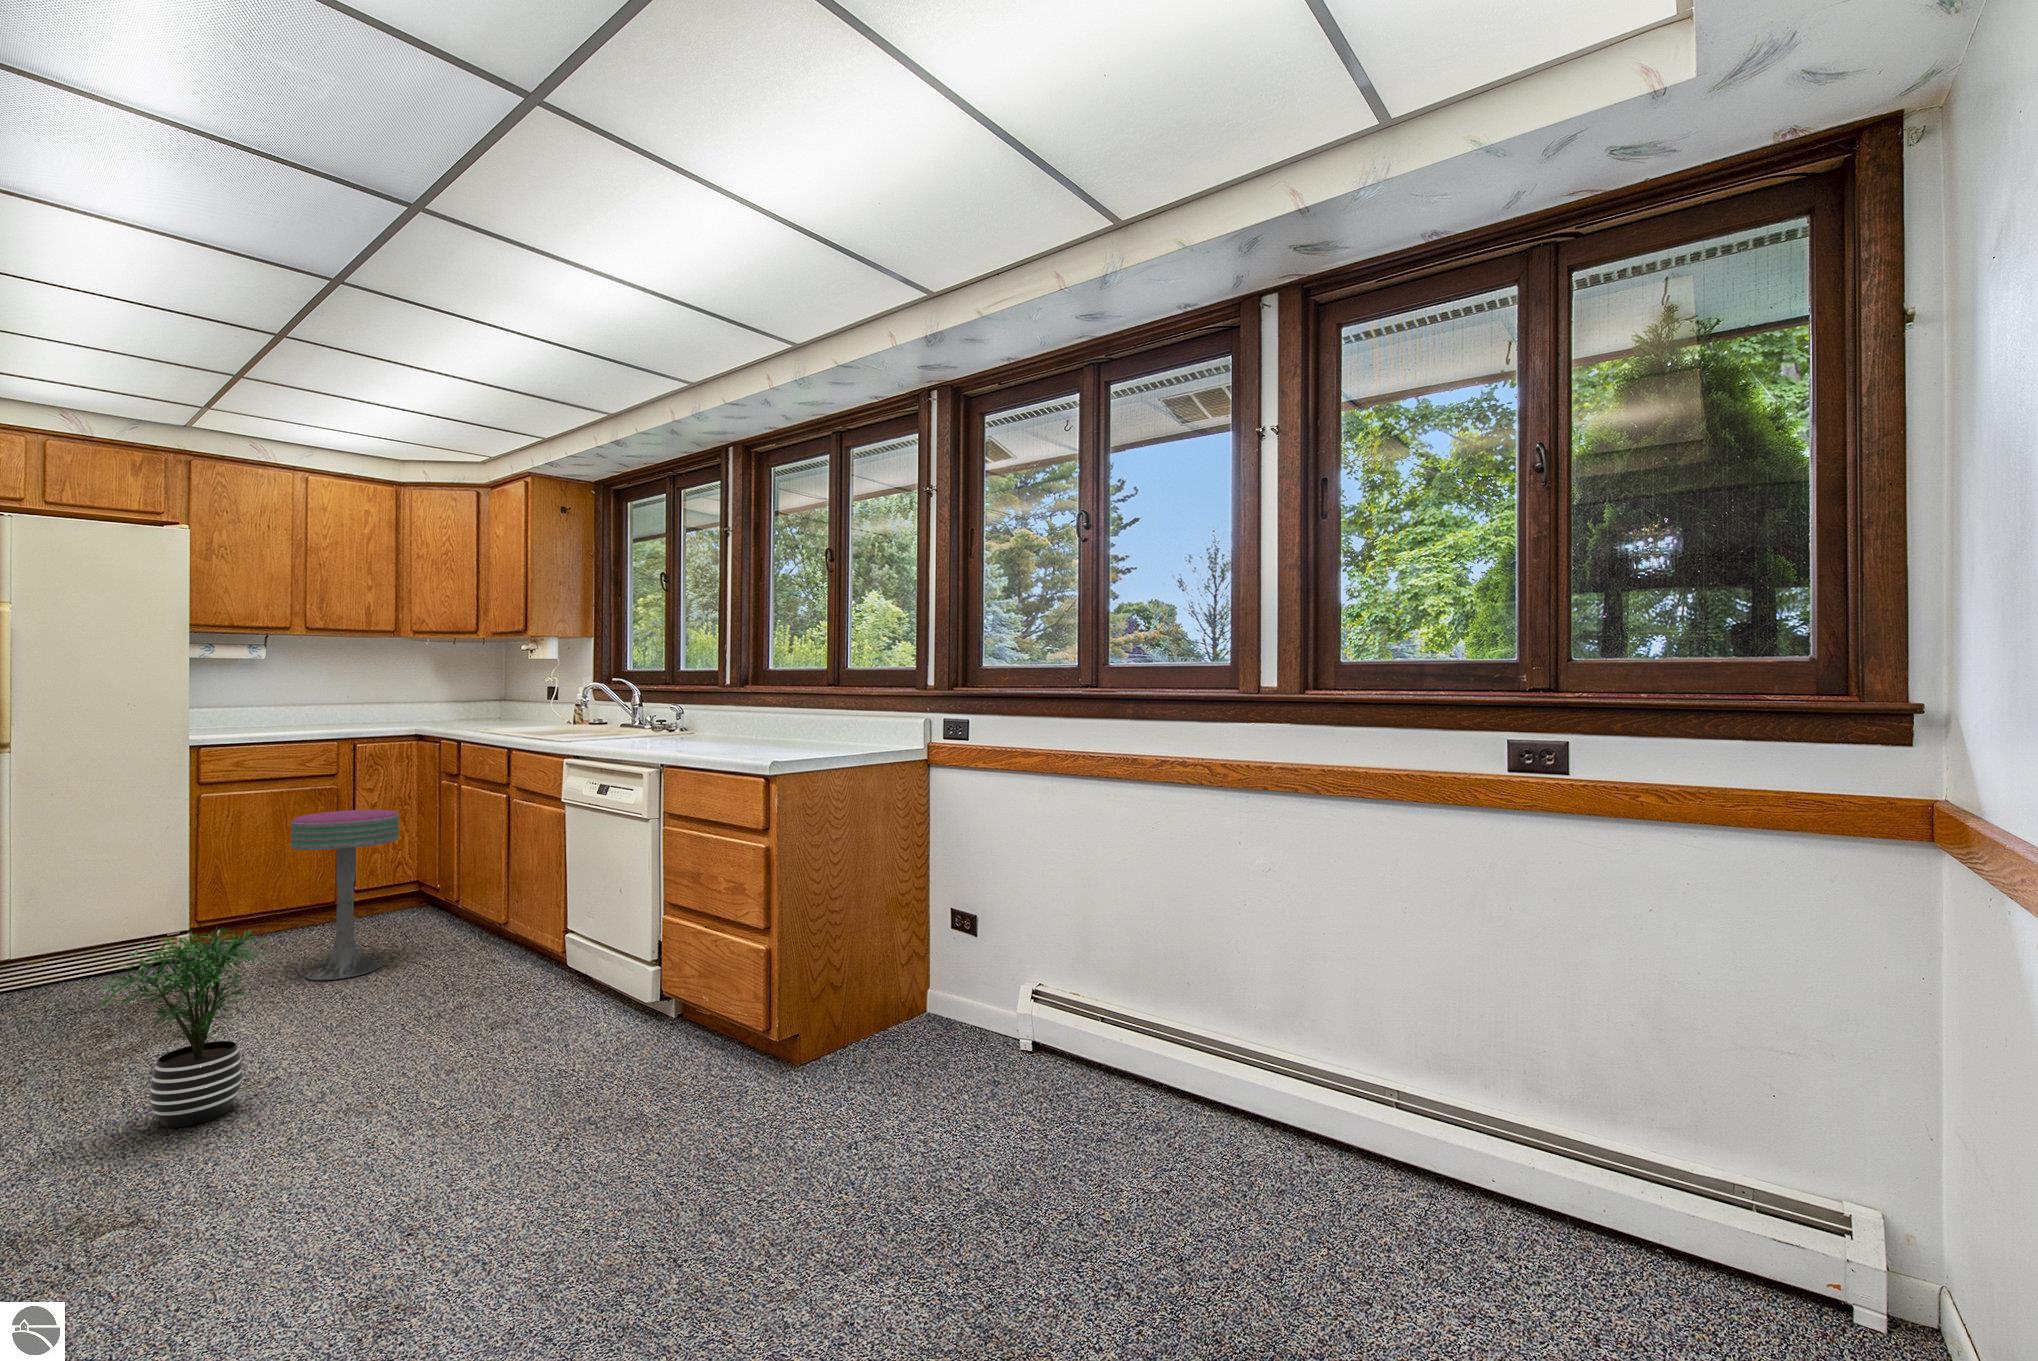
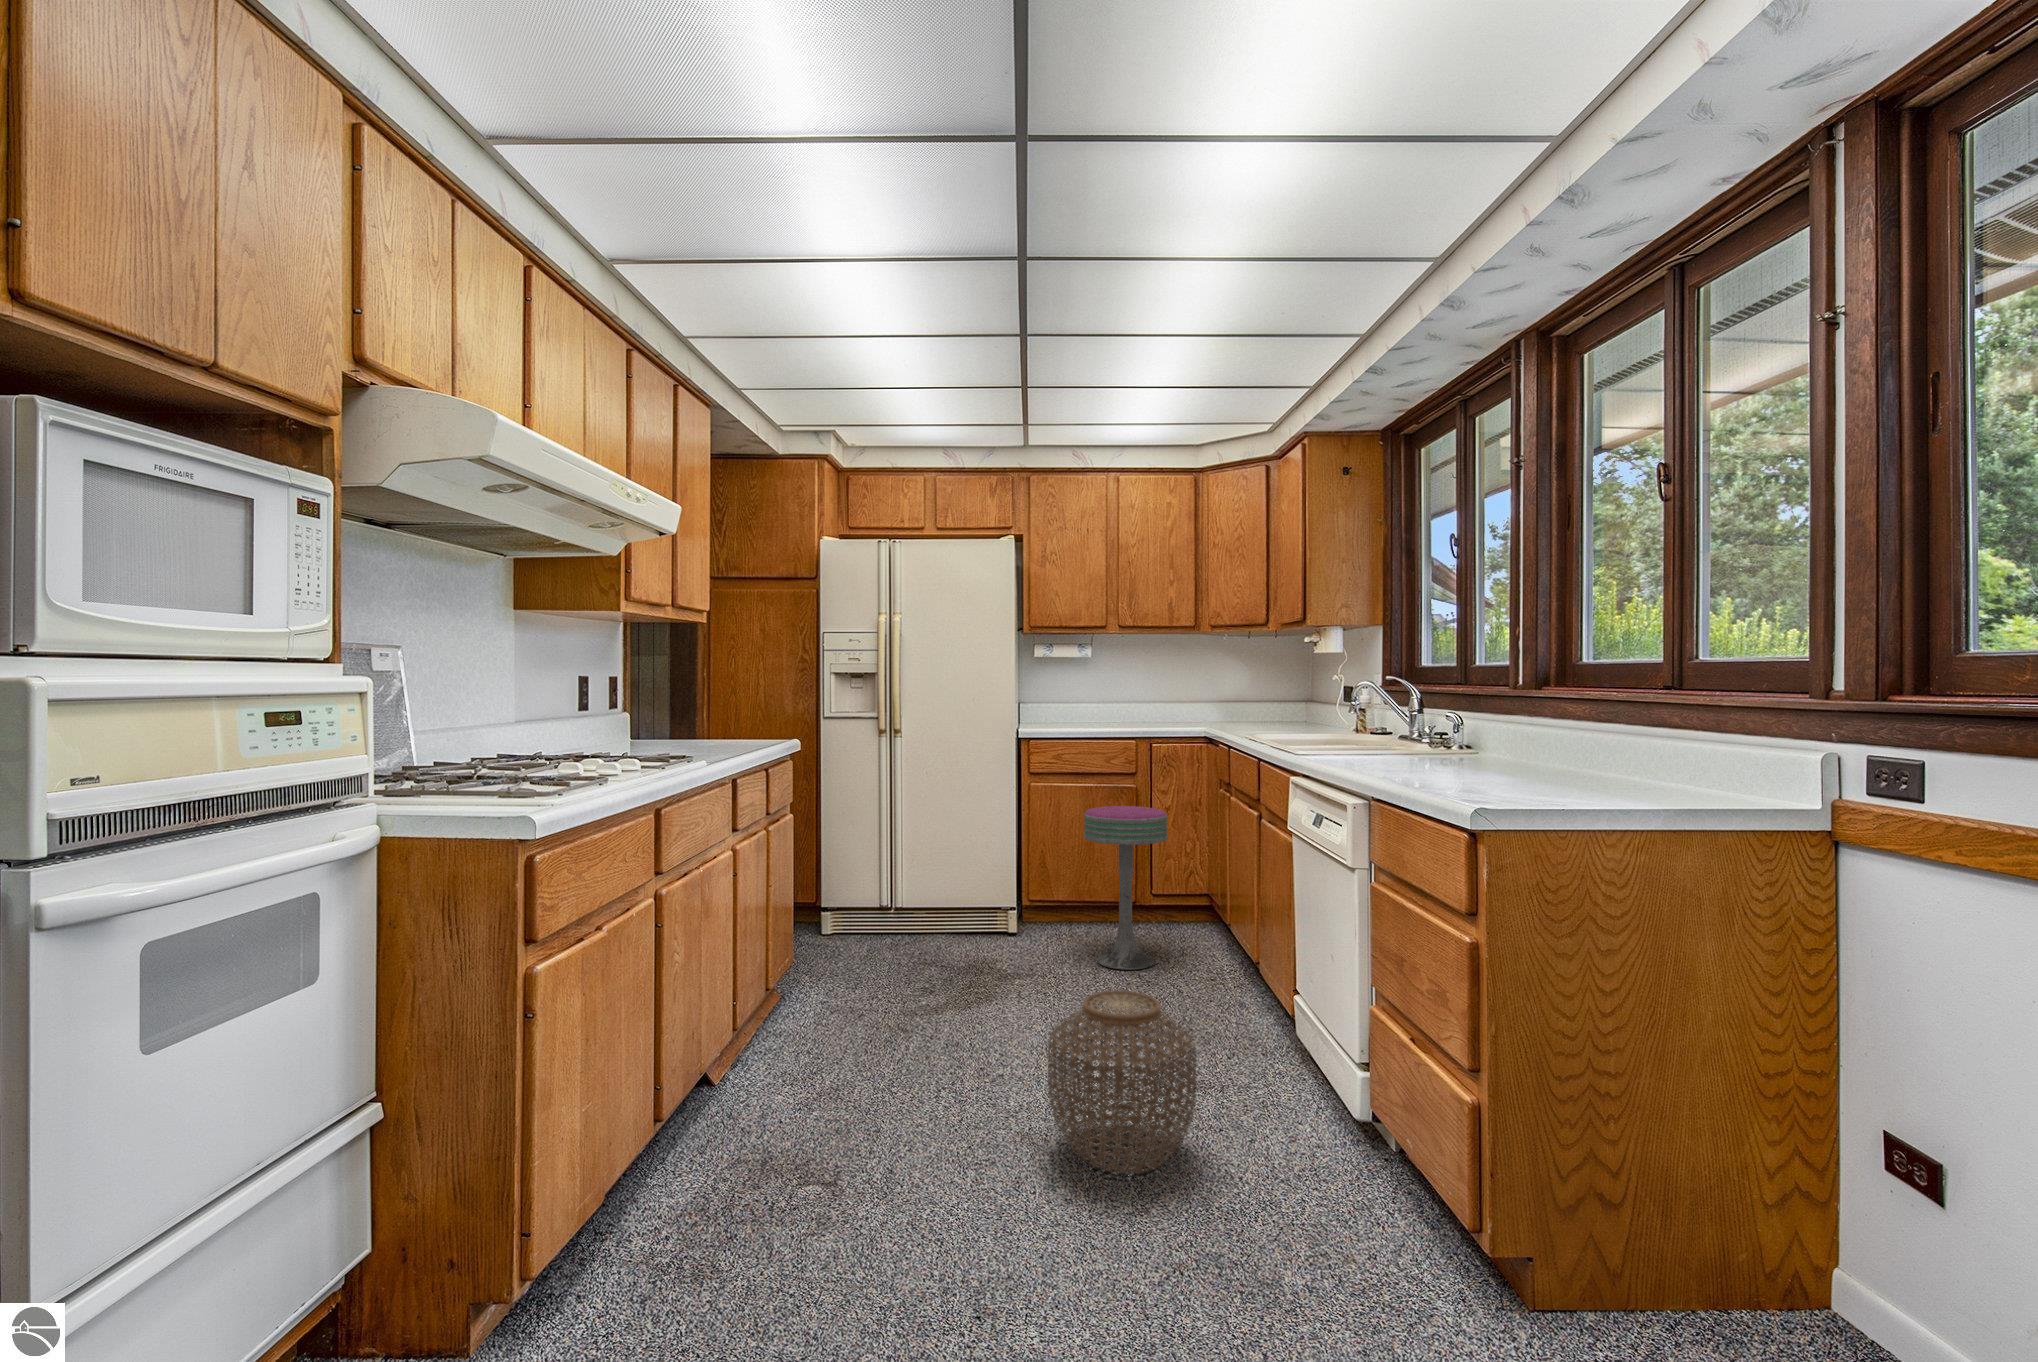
potted plant: present [99,928,268,1128] -> none [888,912,1007,1089]
woven basket: none [378,950,536,1113] -> present [1048,990,1196,1174]

